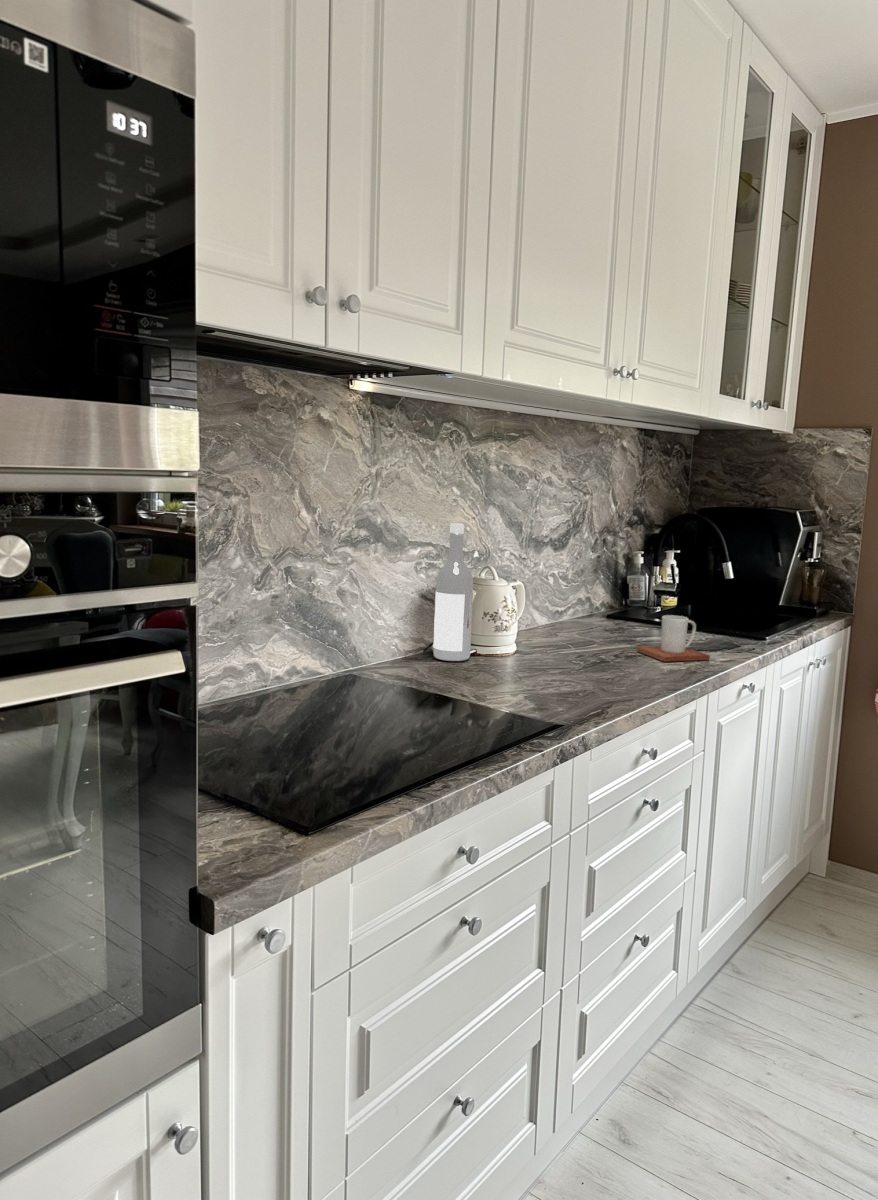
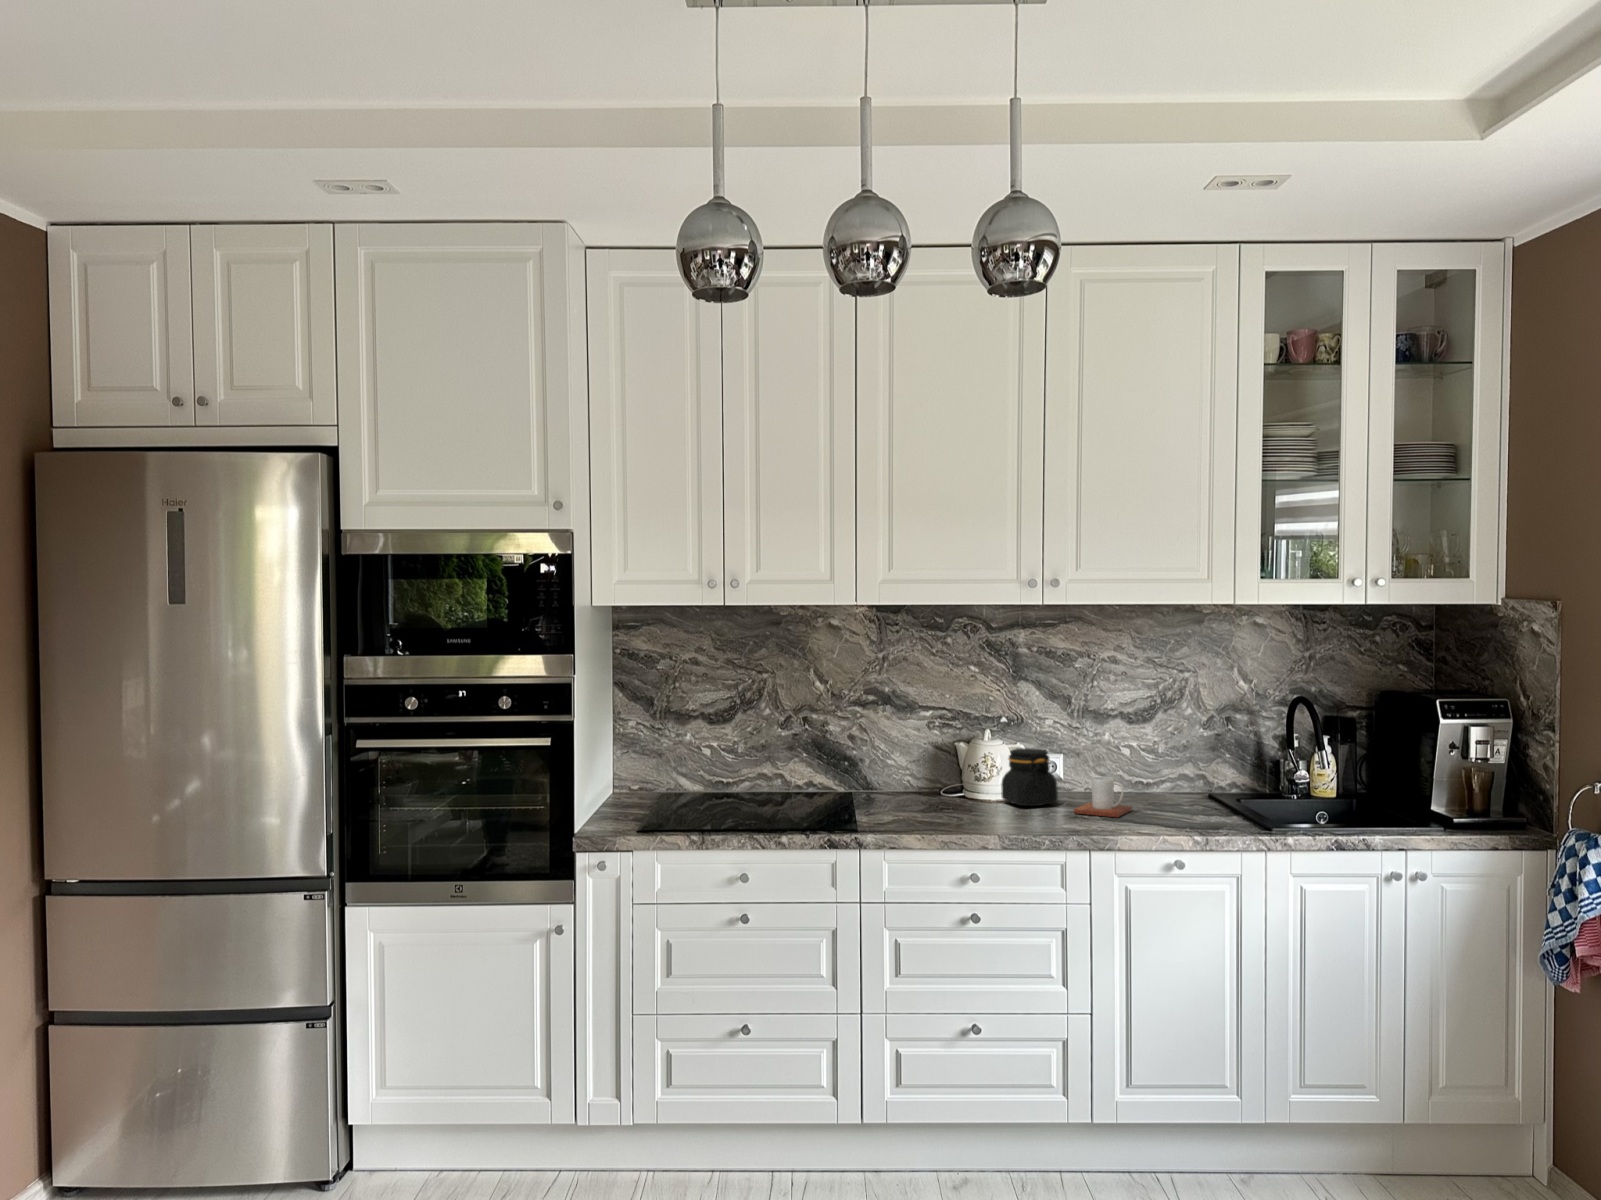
wine bottle: present [433,523,473,661] -> none [926,693,953,795]
jar: none [550,590,624,661] -> present [1001,748,1058,806]

